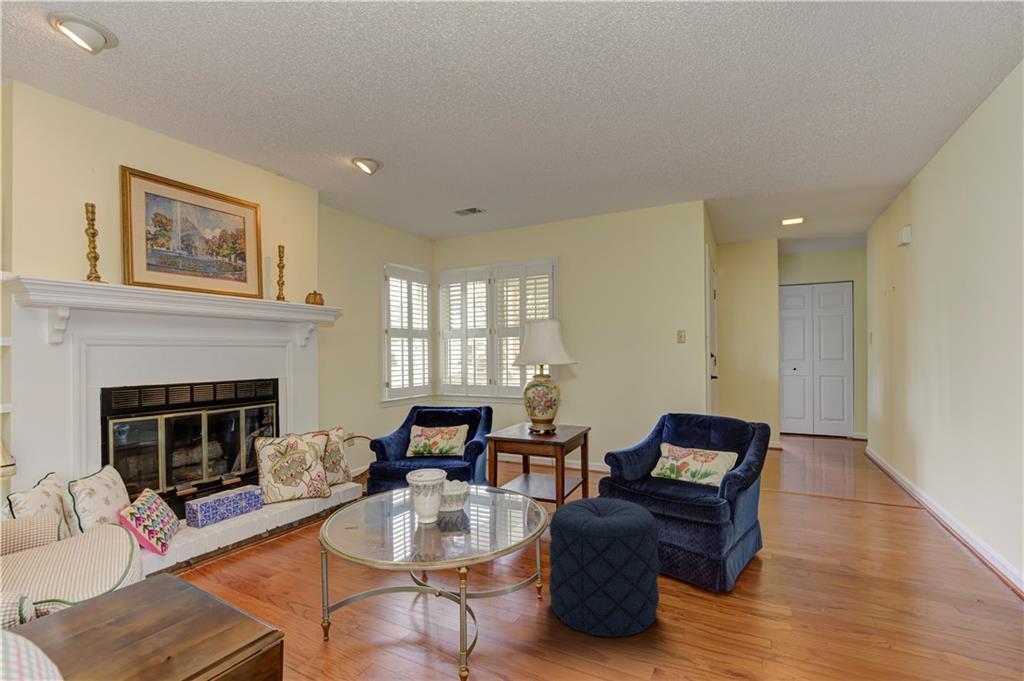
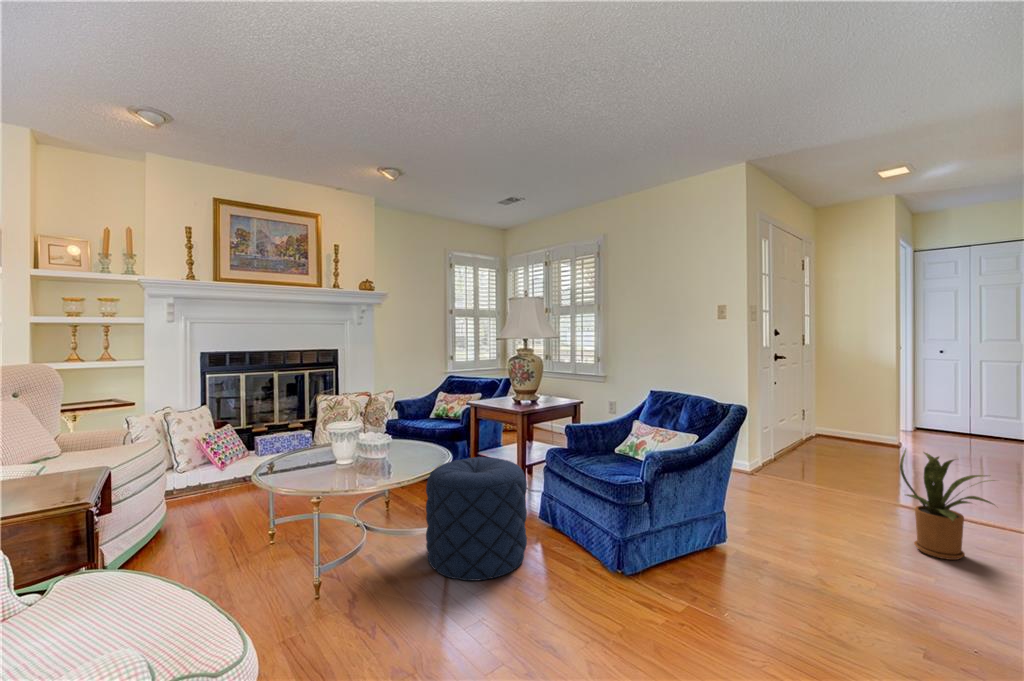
house plant: none [872,452,957,538] -> present [900,450,994,560]

